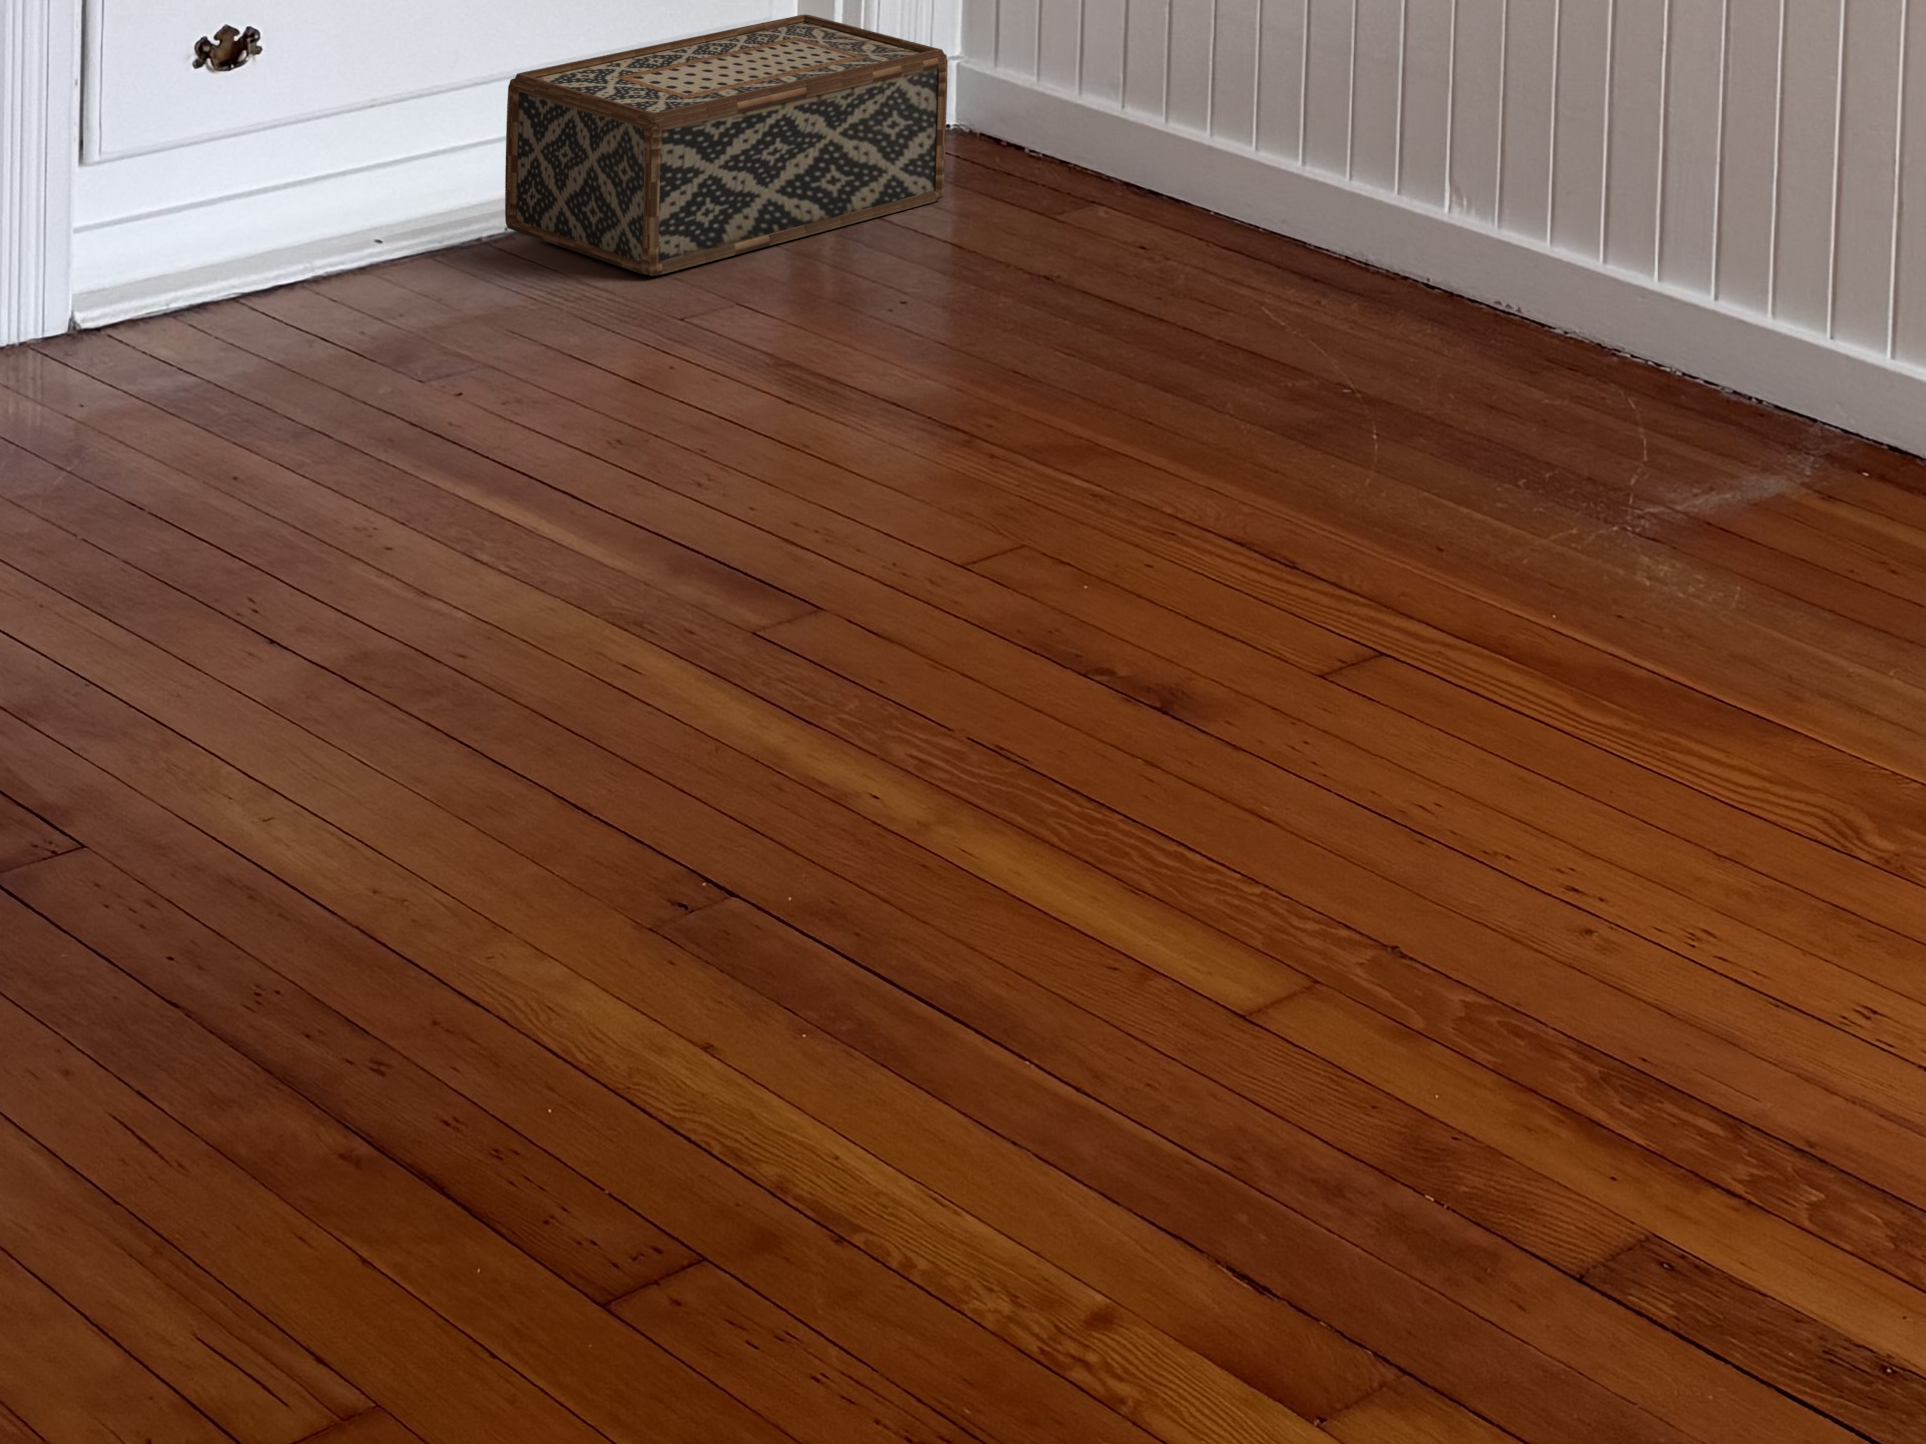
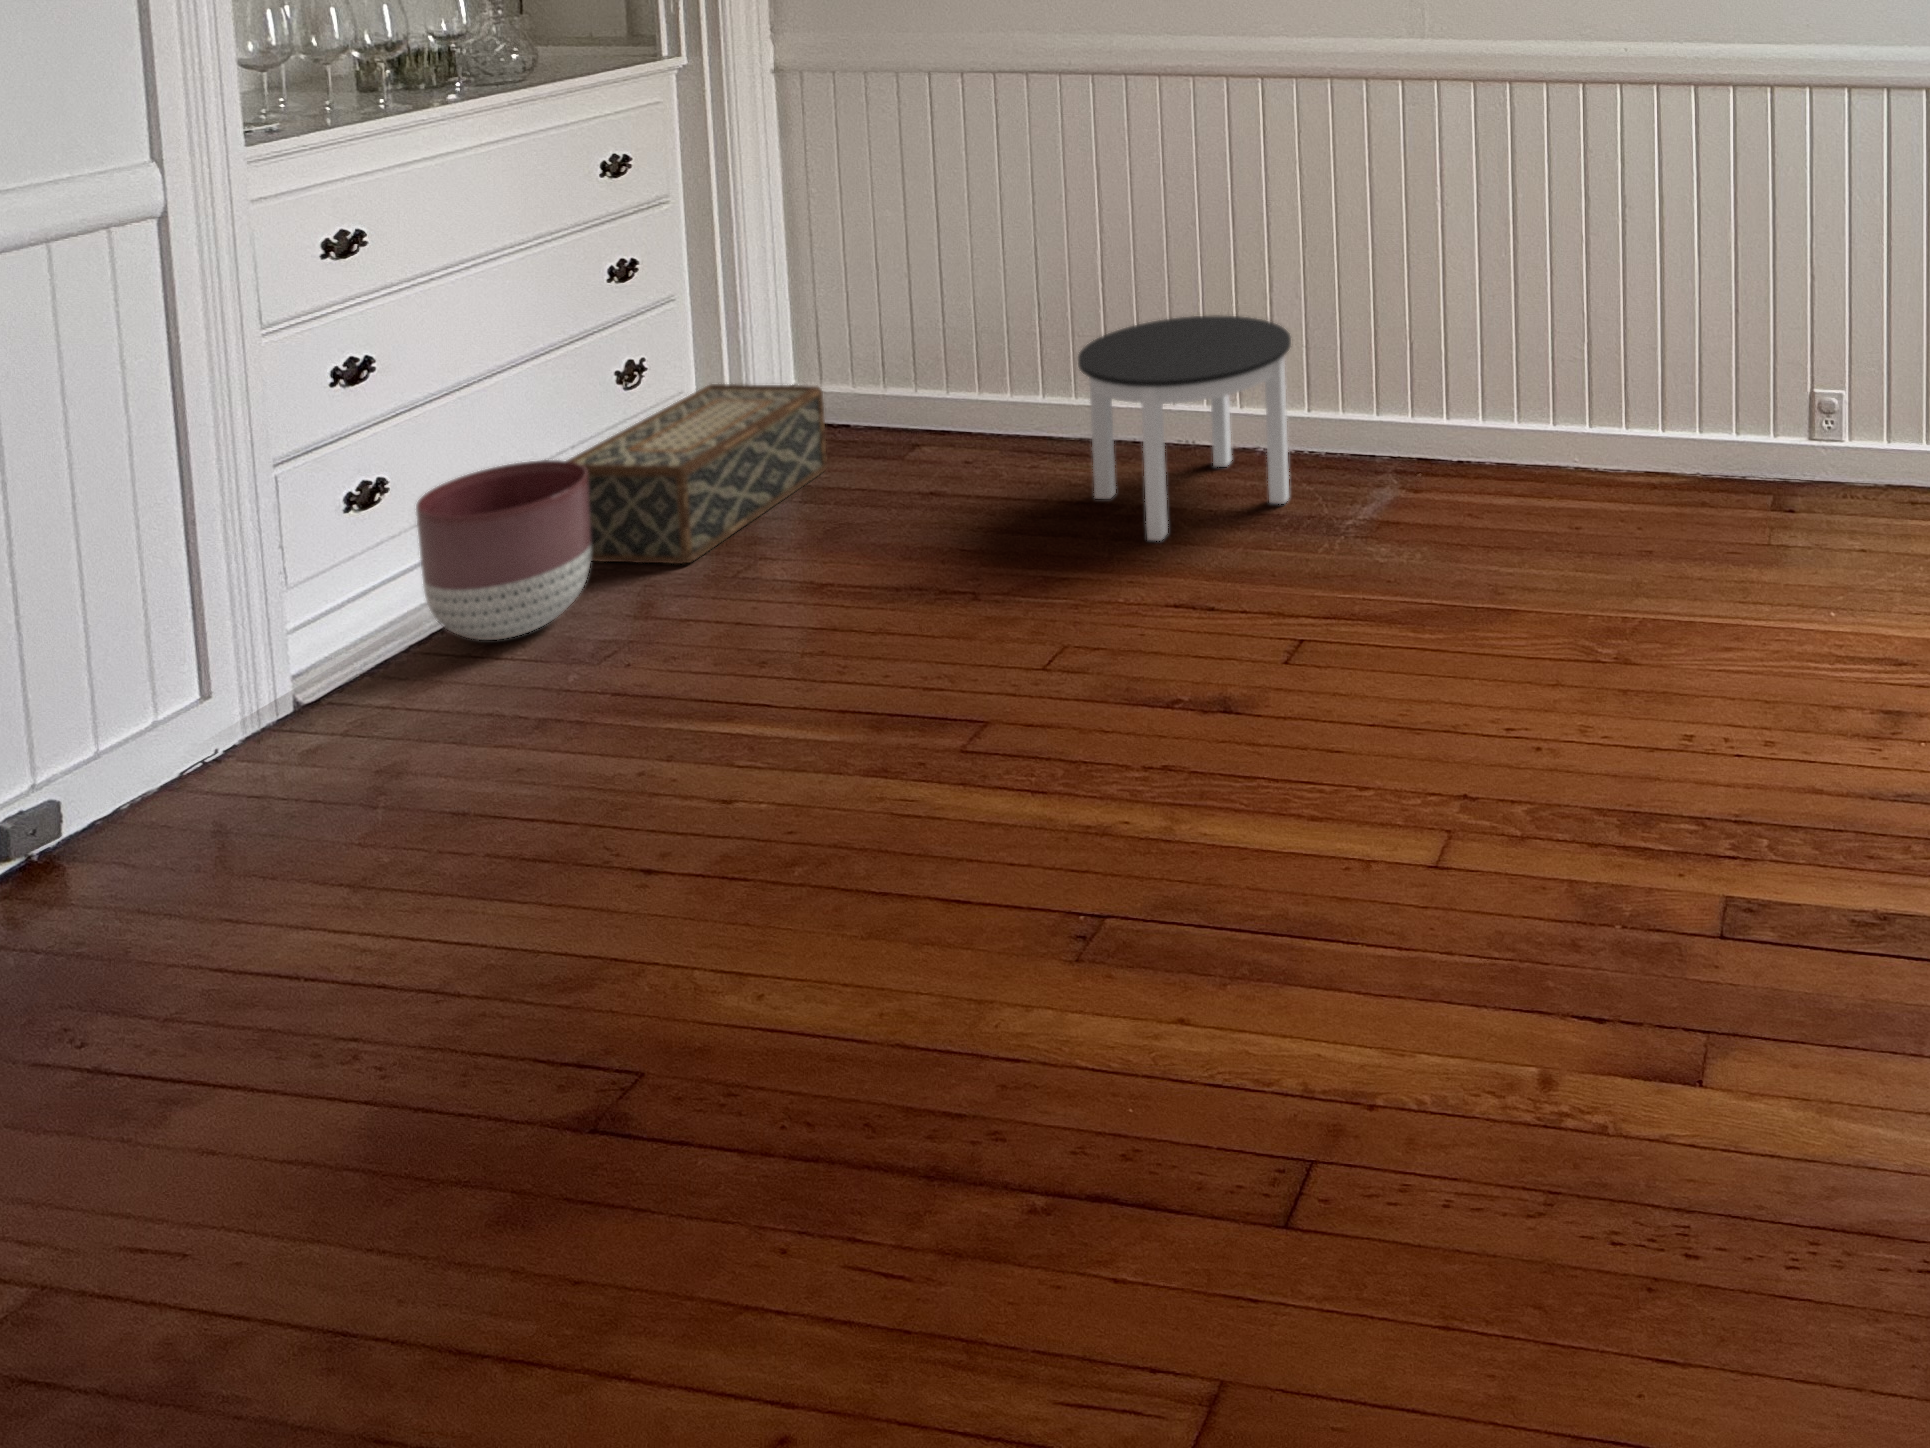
round table: none [1247,46,1640,435] -> present [1078,315,1291,541]
planter: none [270,47,503,307] -> present [416,460,591,640]

